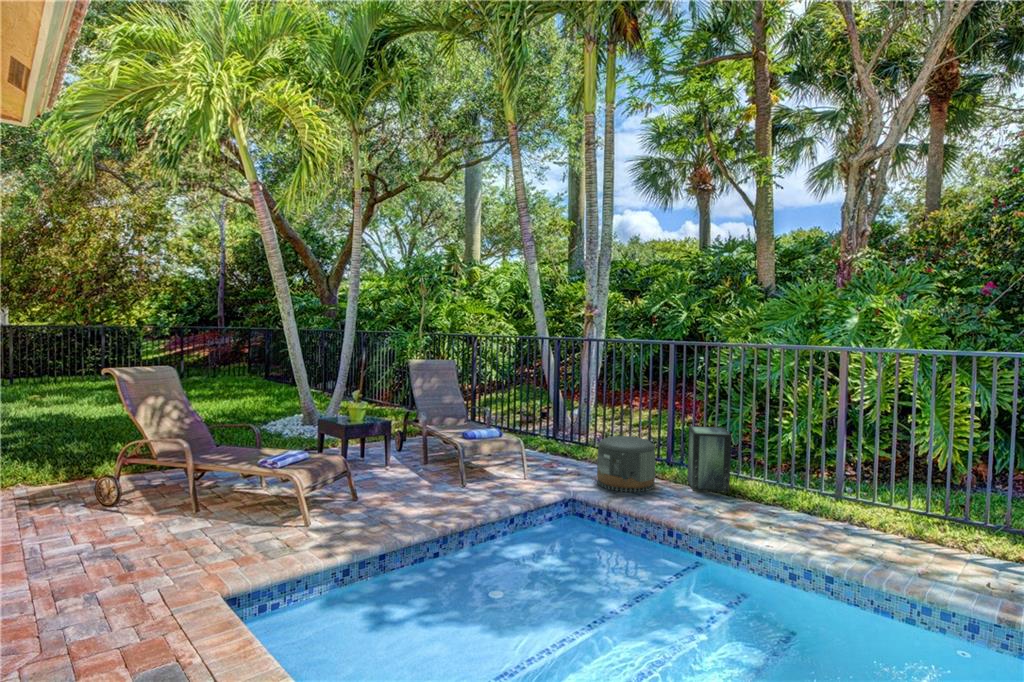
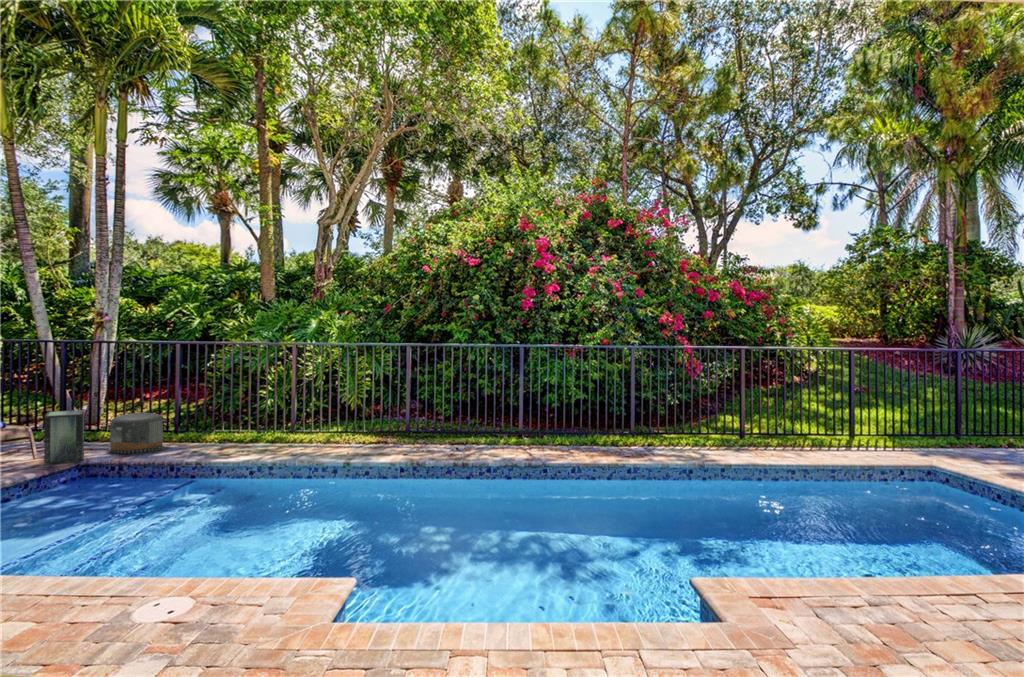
storage box: present [687,426,731,493] -> present [44,410,84,465]

